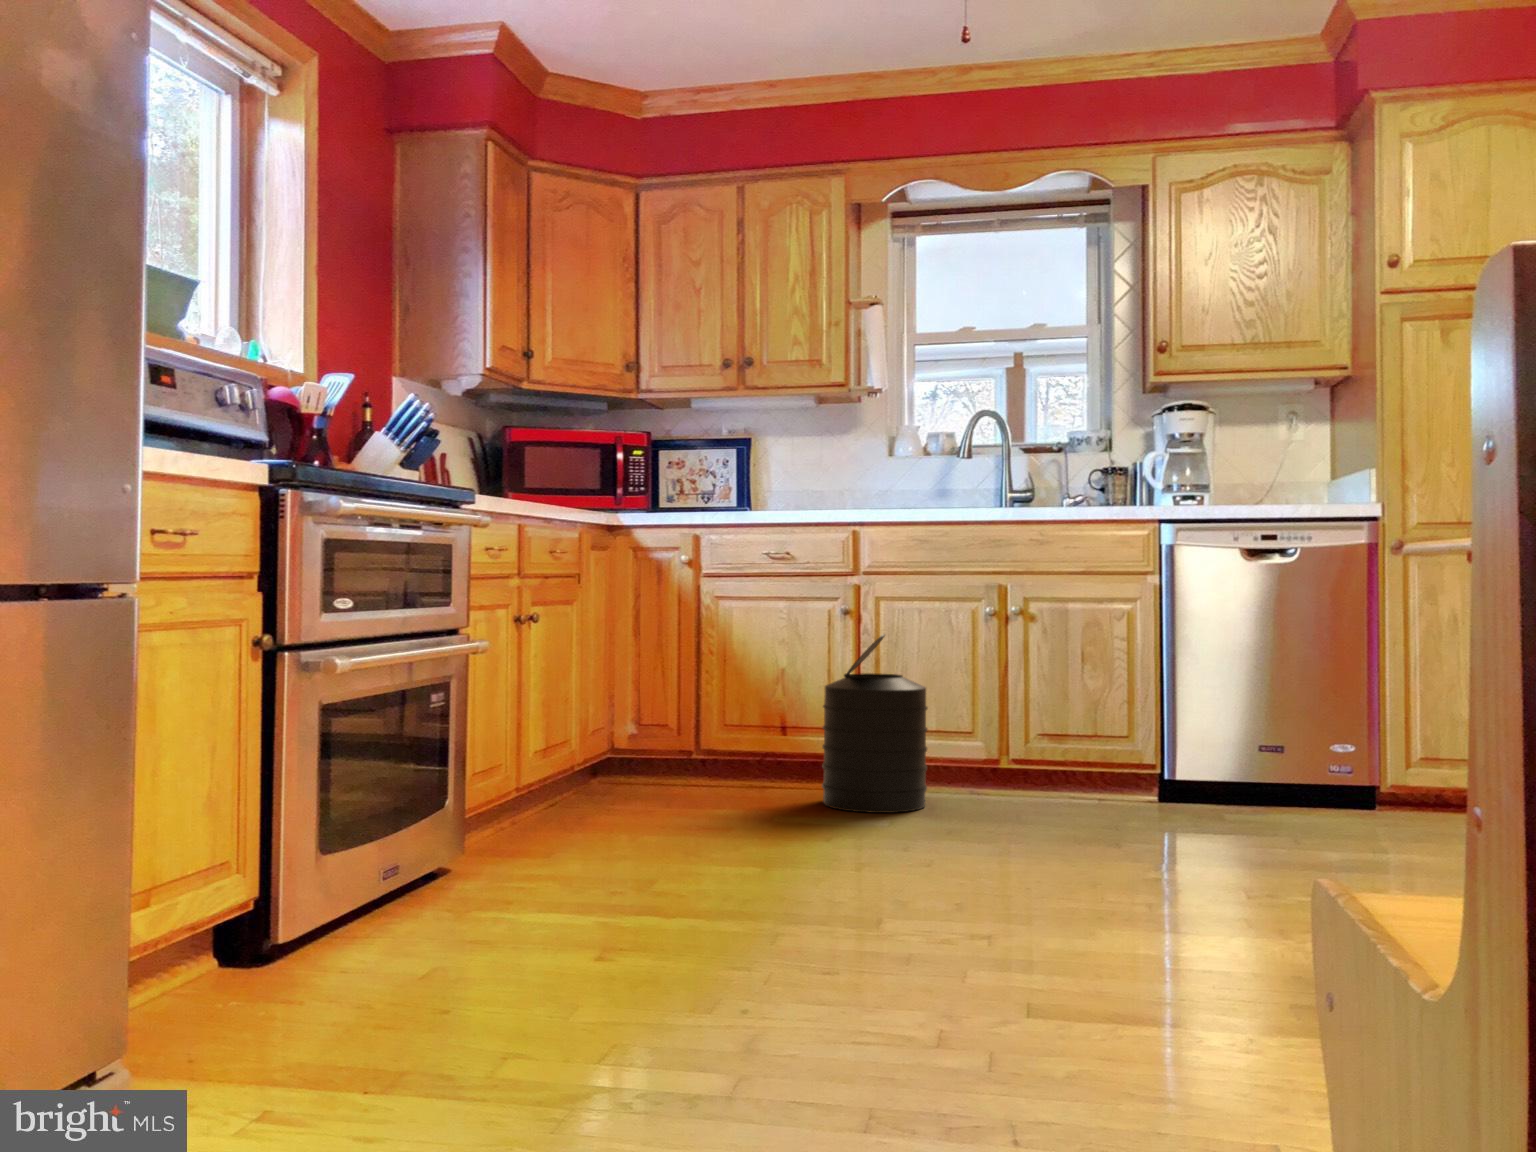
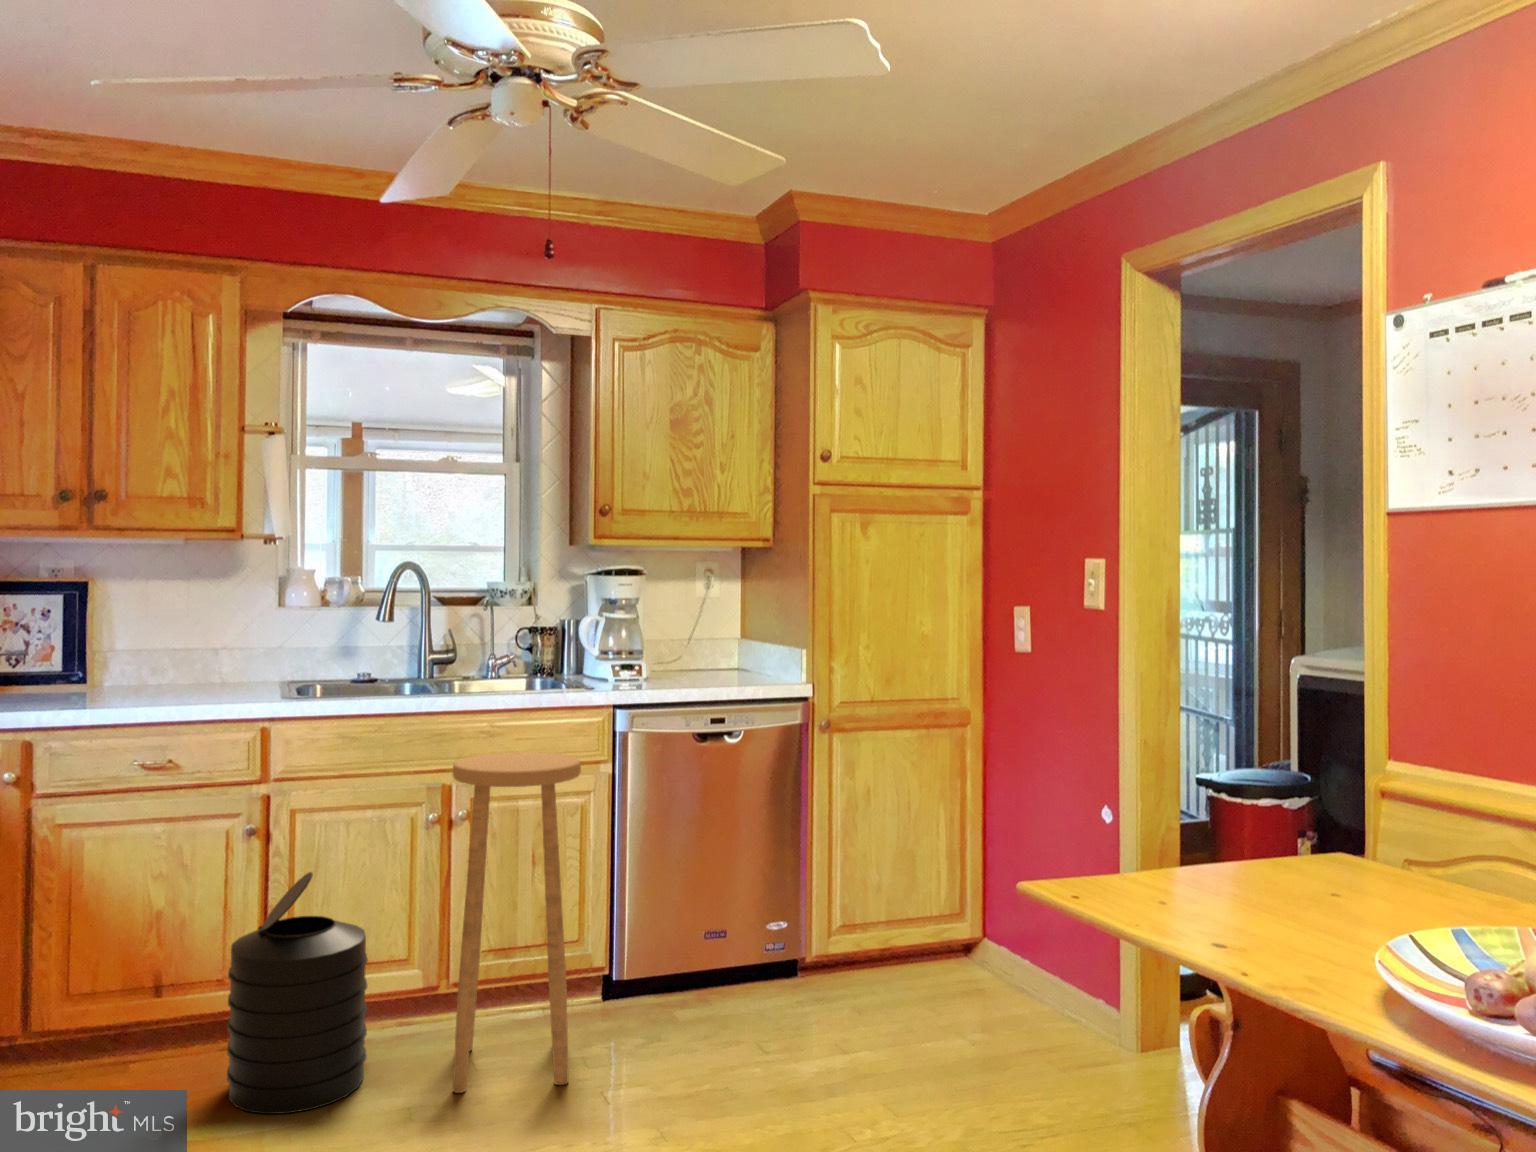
stool: none [988,543,1106,827] -> present [453,752,581,1093]

